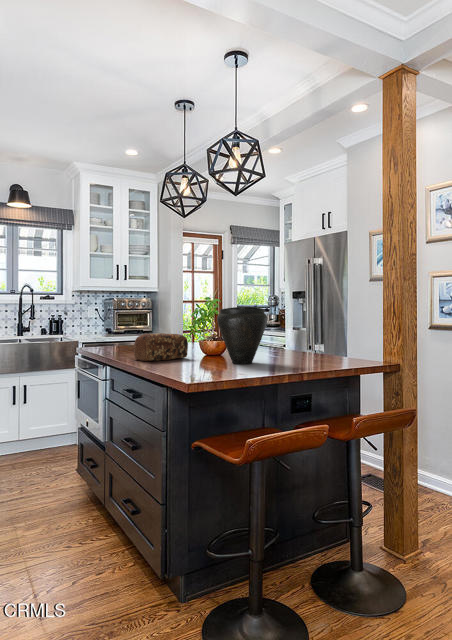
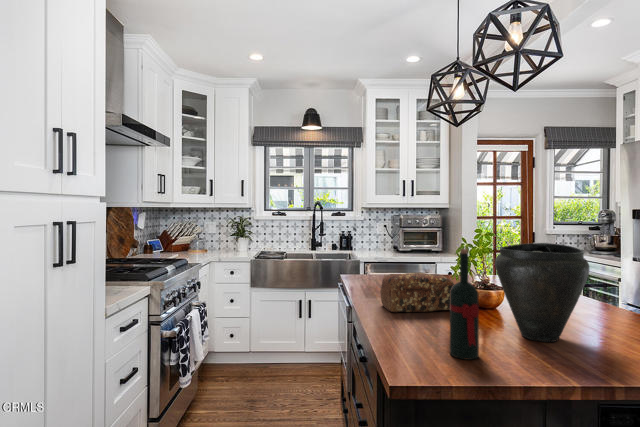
wine bottle: none [198,306,215,372] -> present [450,249,479,360]

